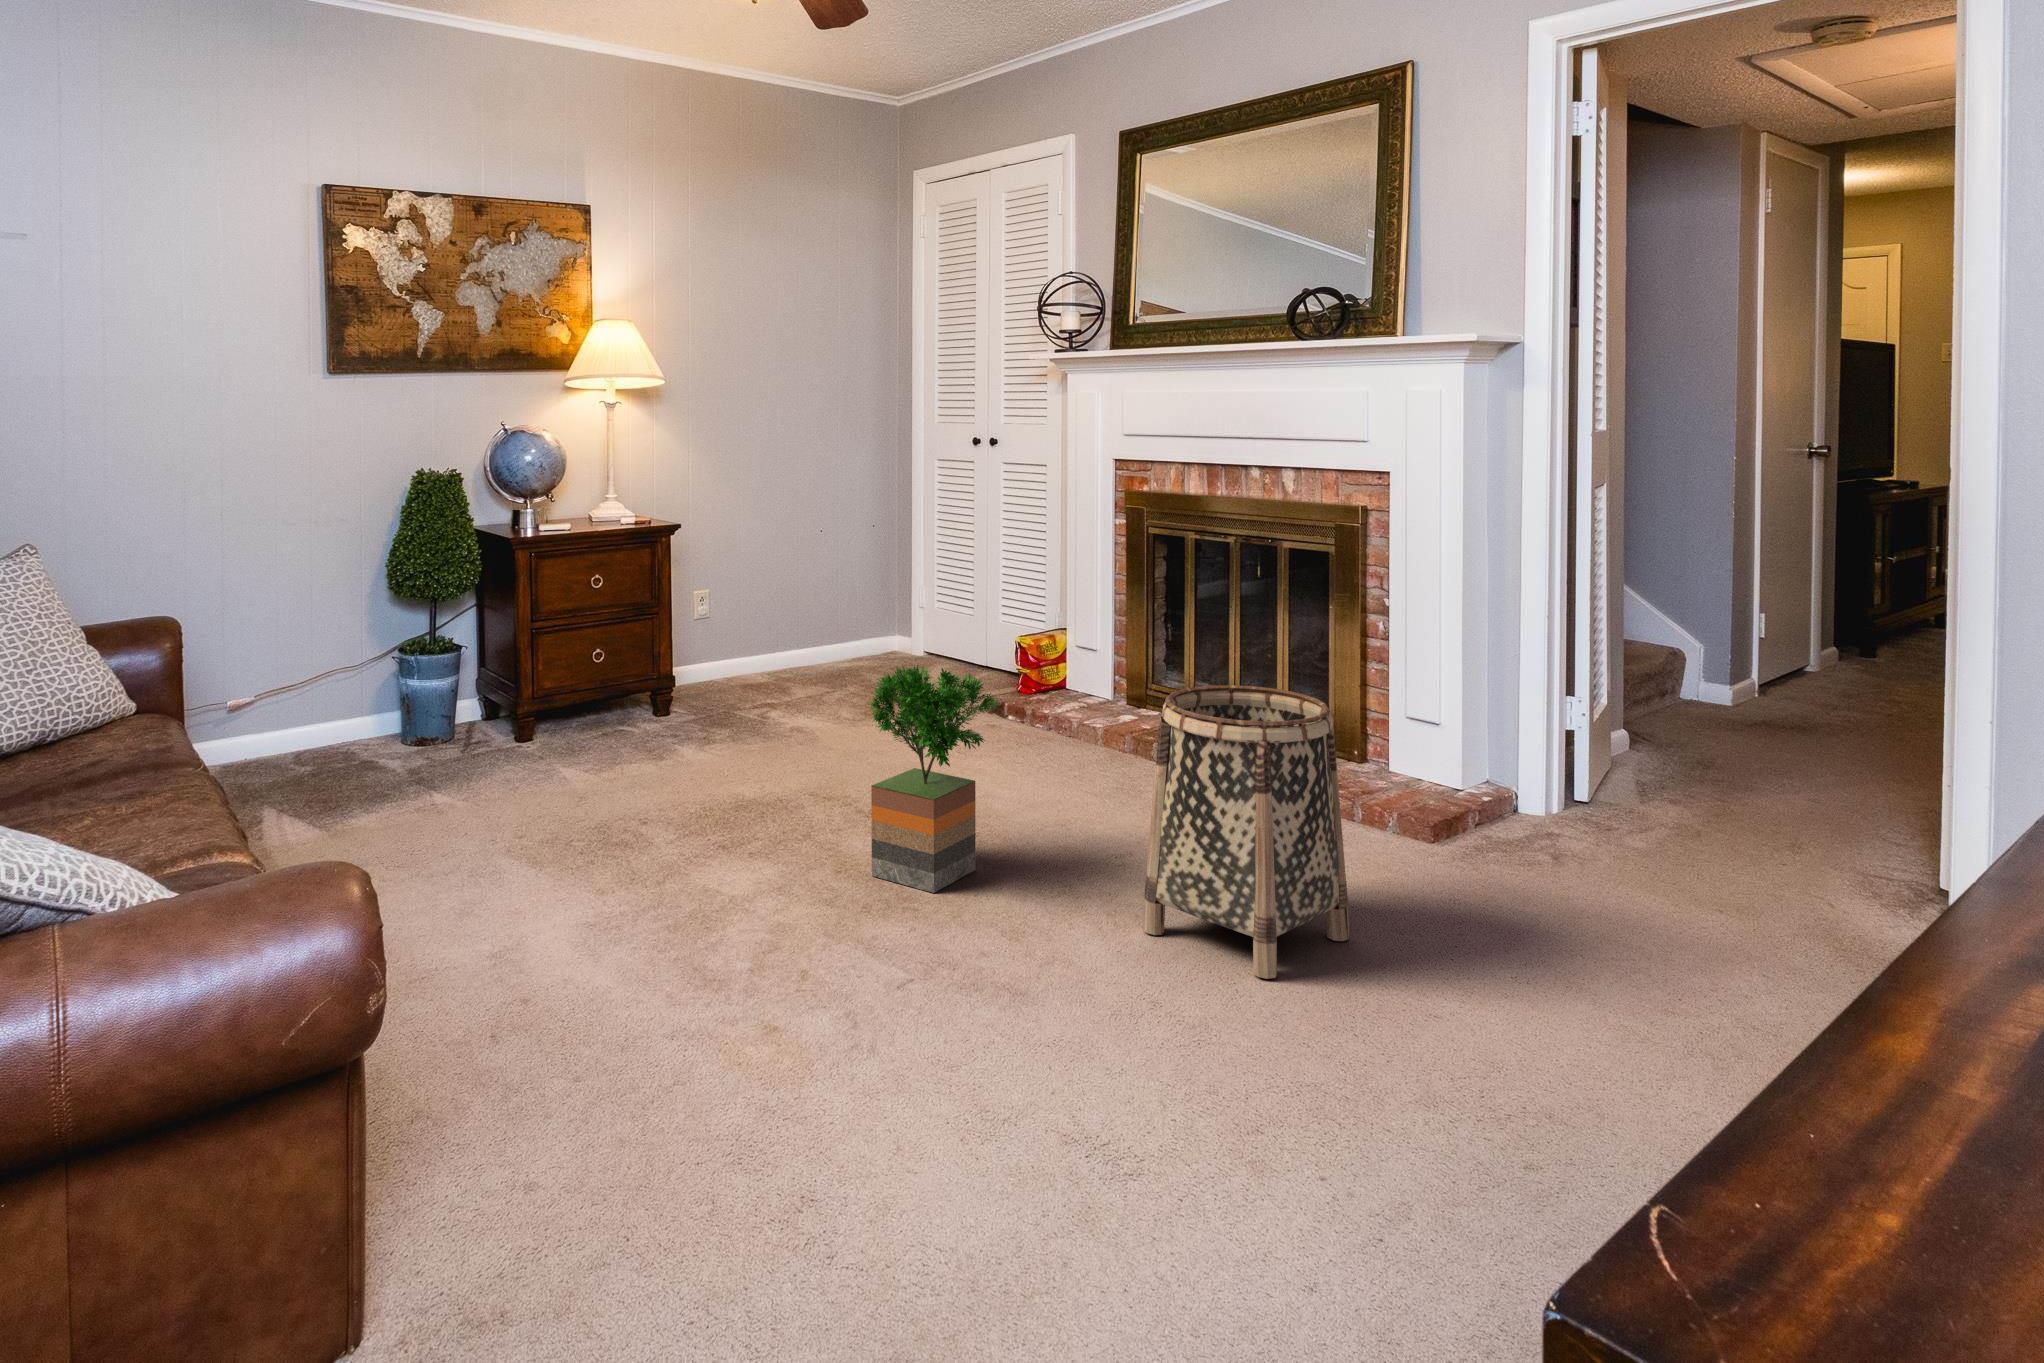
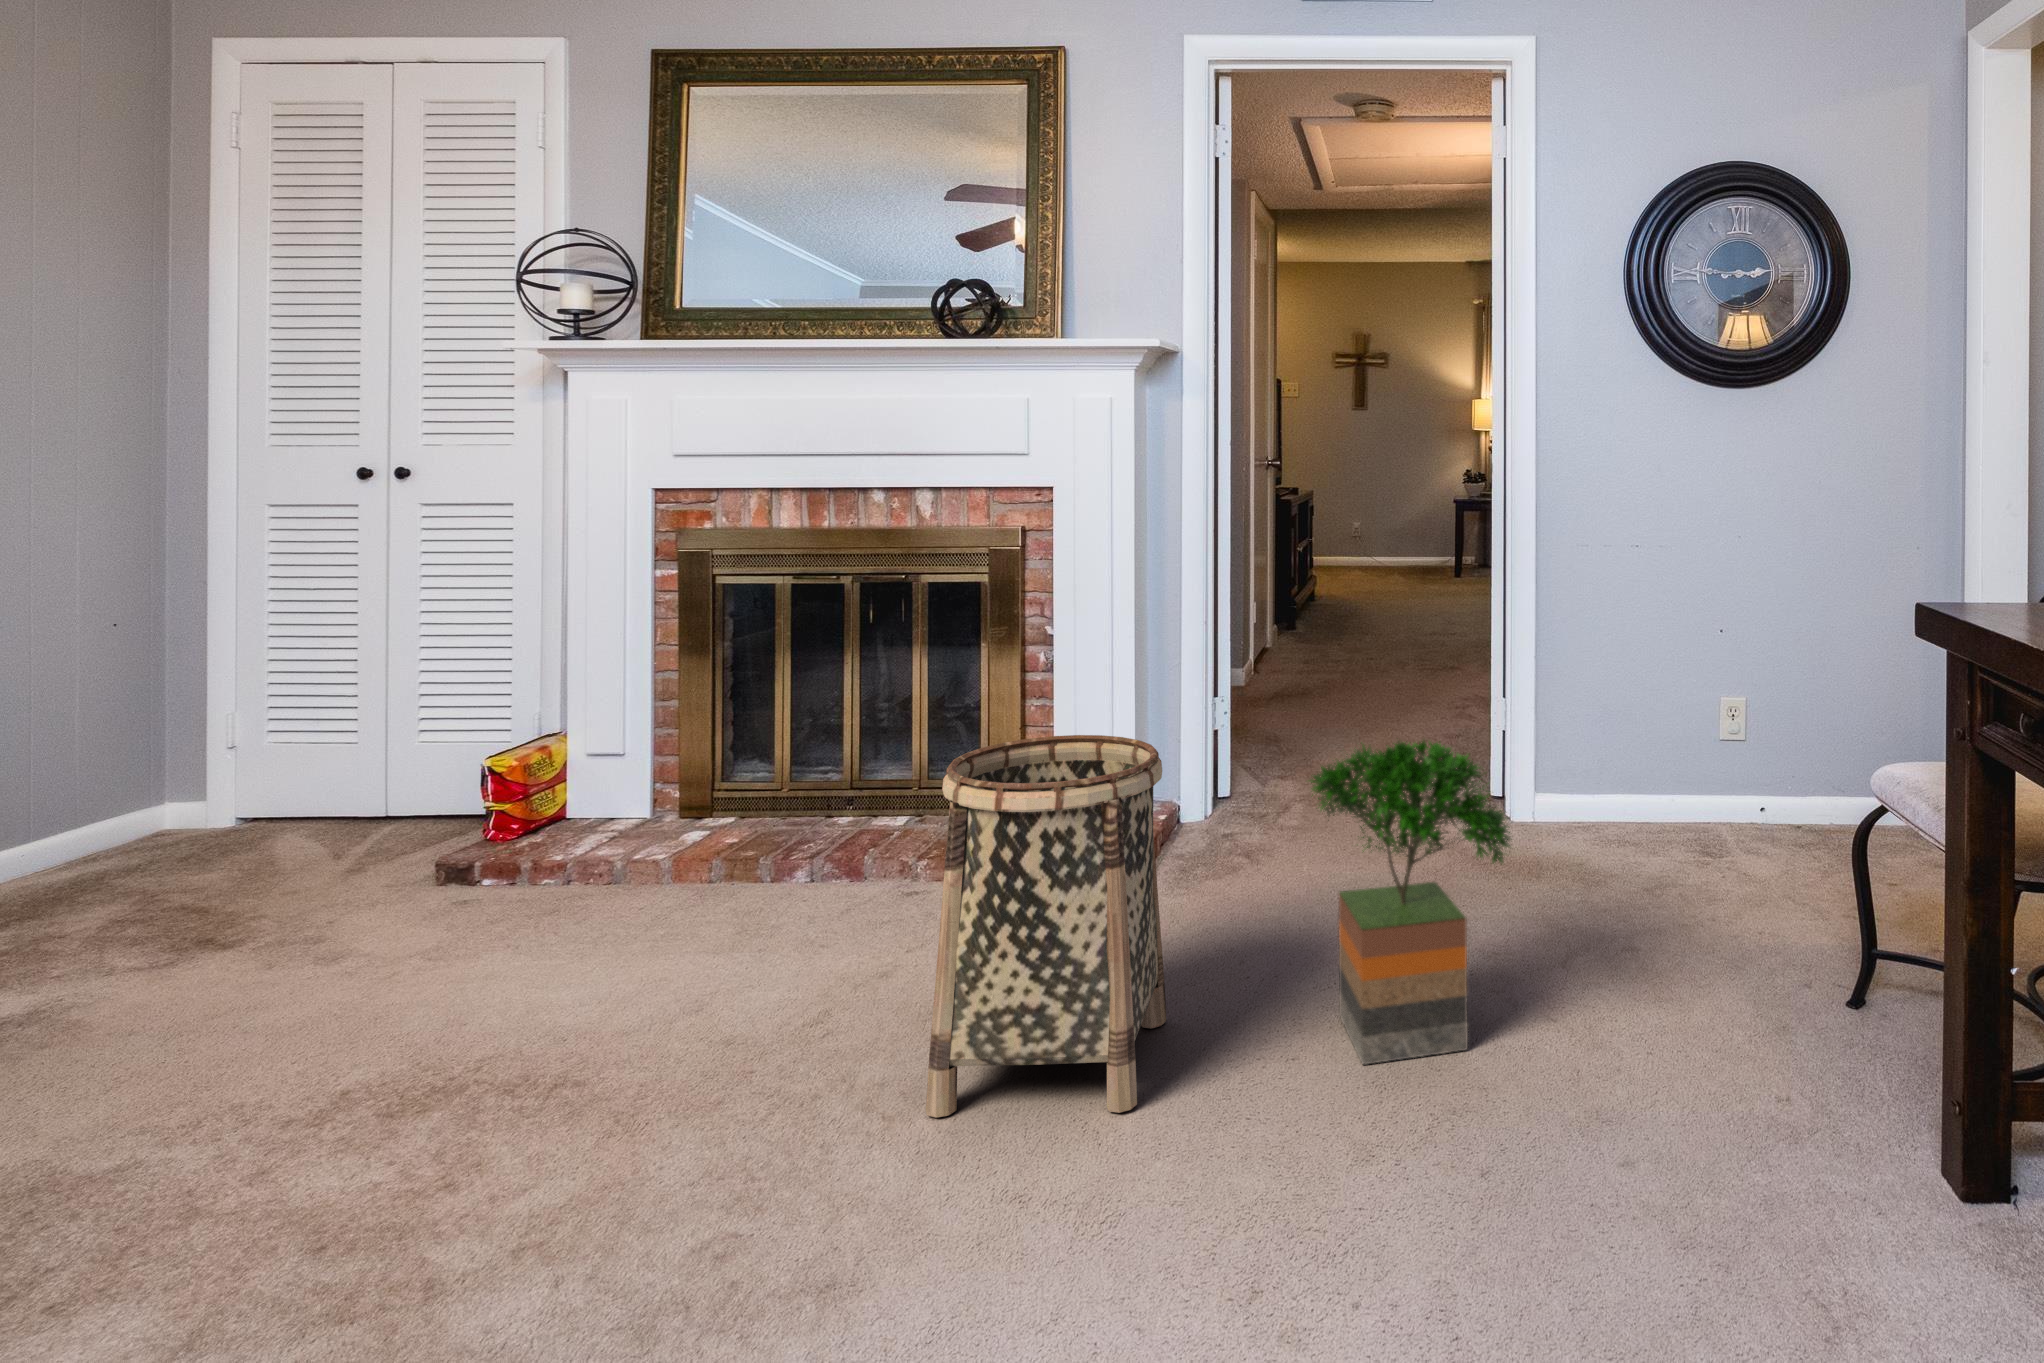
potted tree: present [869,665,999,893] -> present [1311,741,1512,1065]

